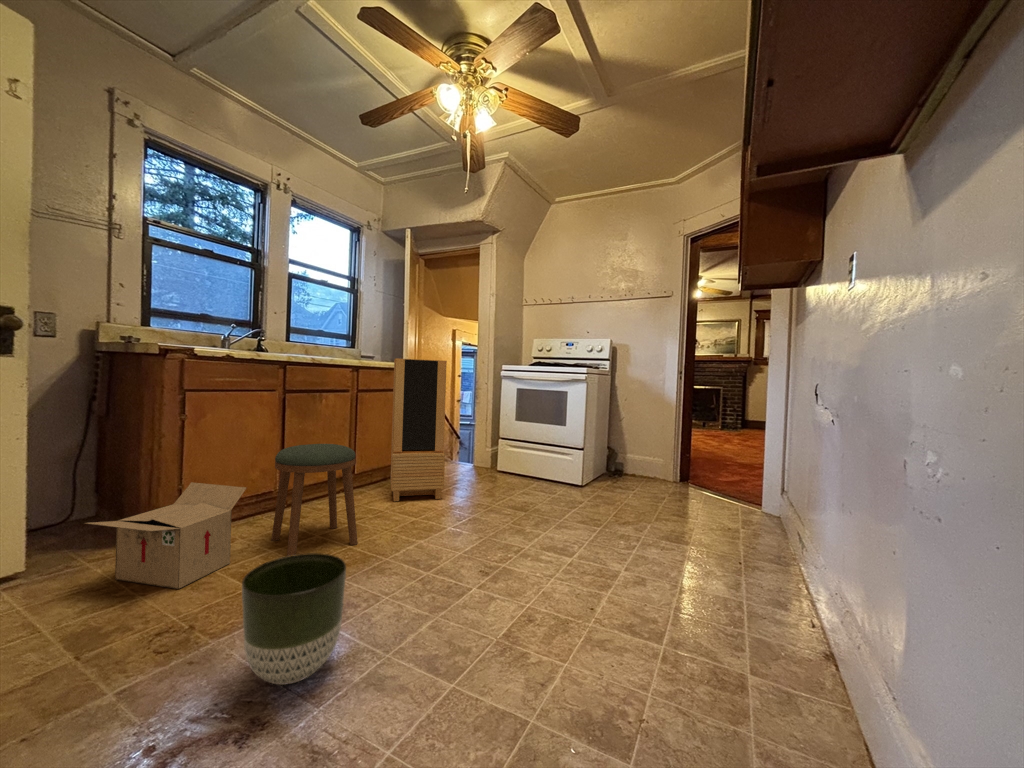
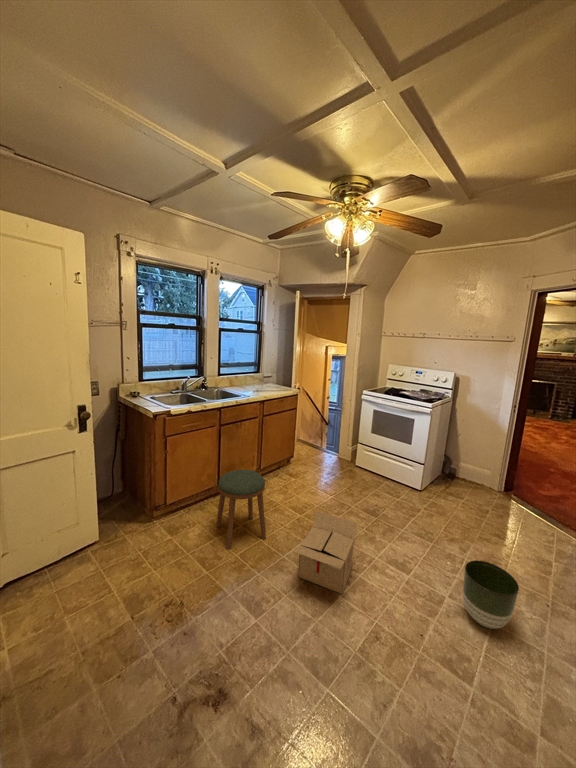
storage cabinet: present [391,358,447,501] -> none [284,395,324,495]
cardboard box: present [85,482,246,589] -> present [294,511,357,594]
planter: present [242,553,346,685] -> present [463,560,519,629]

